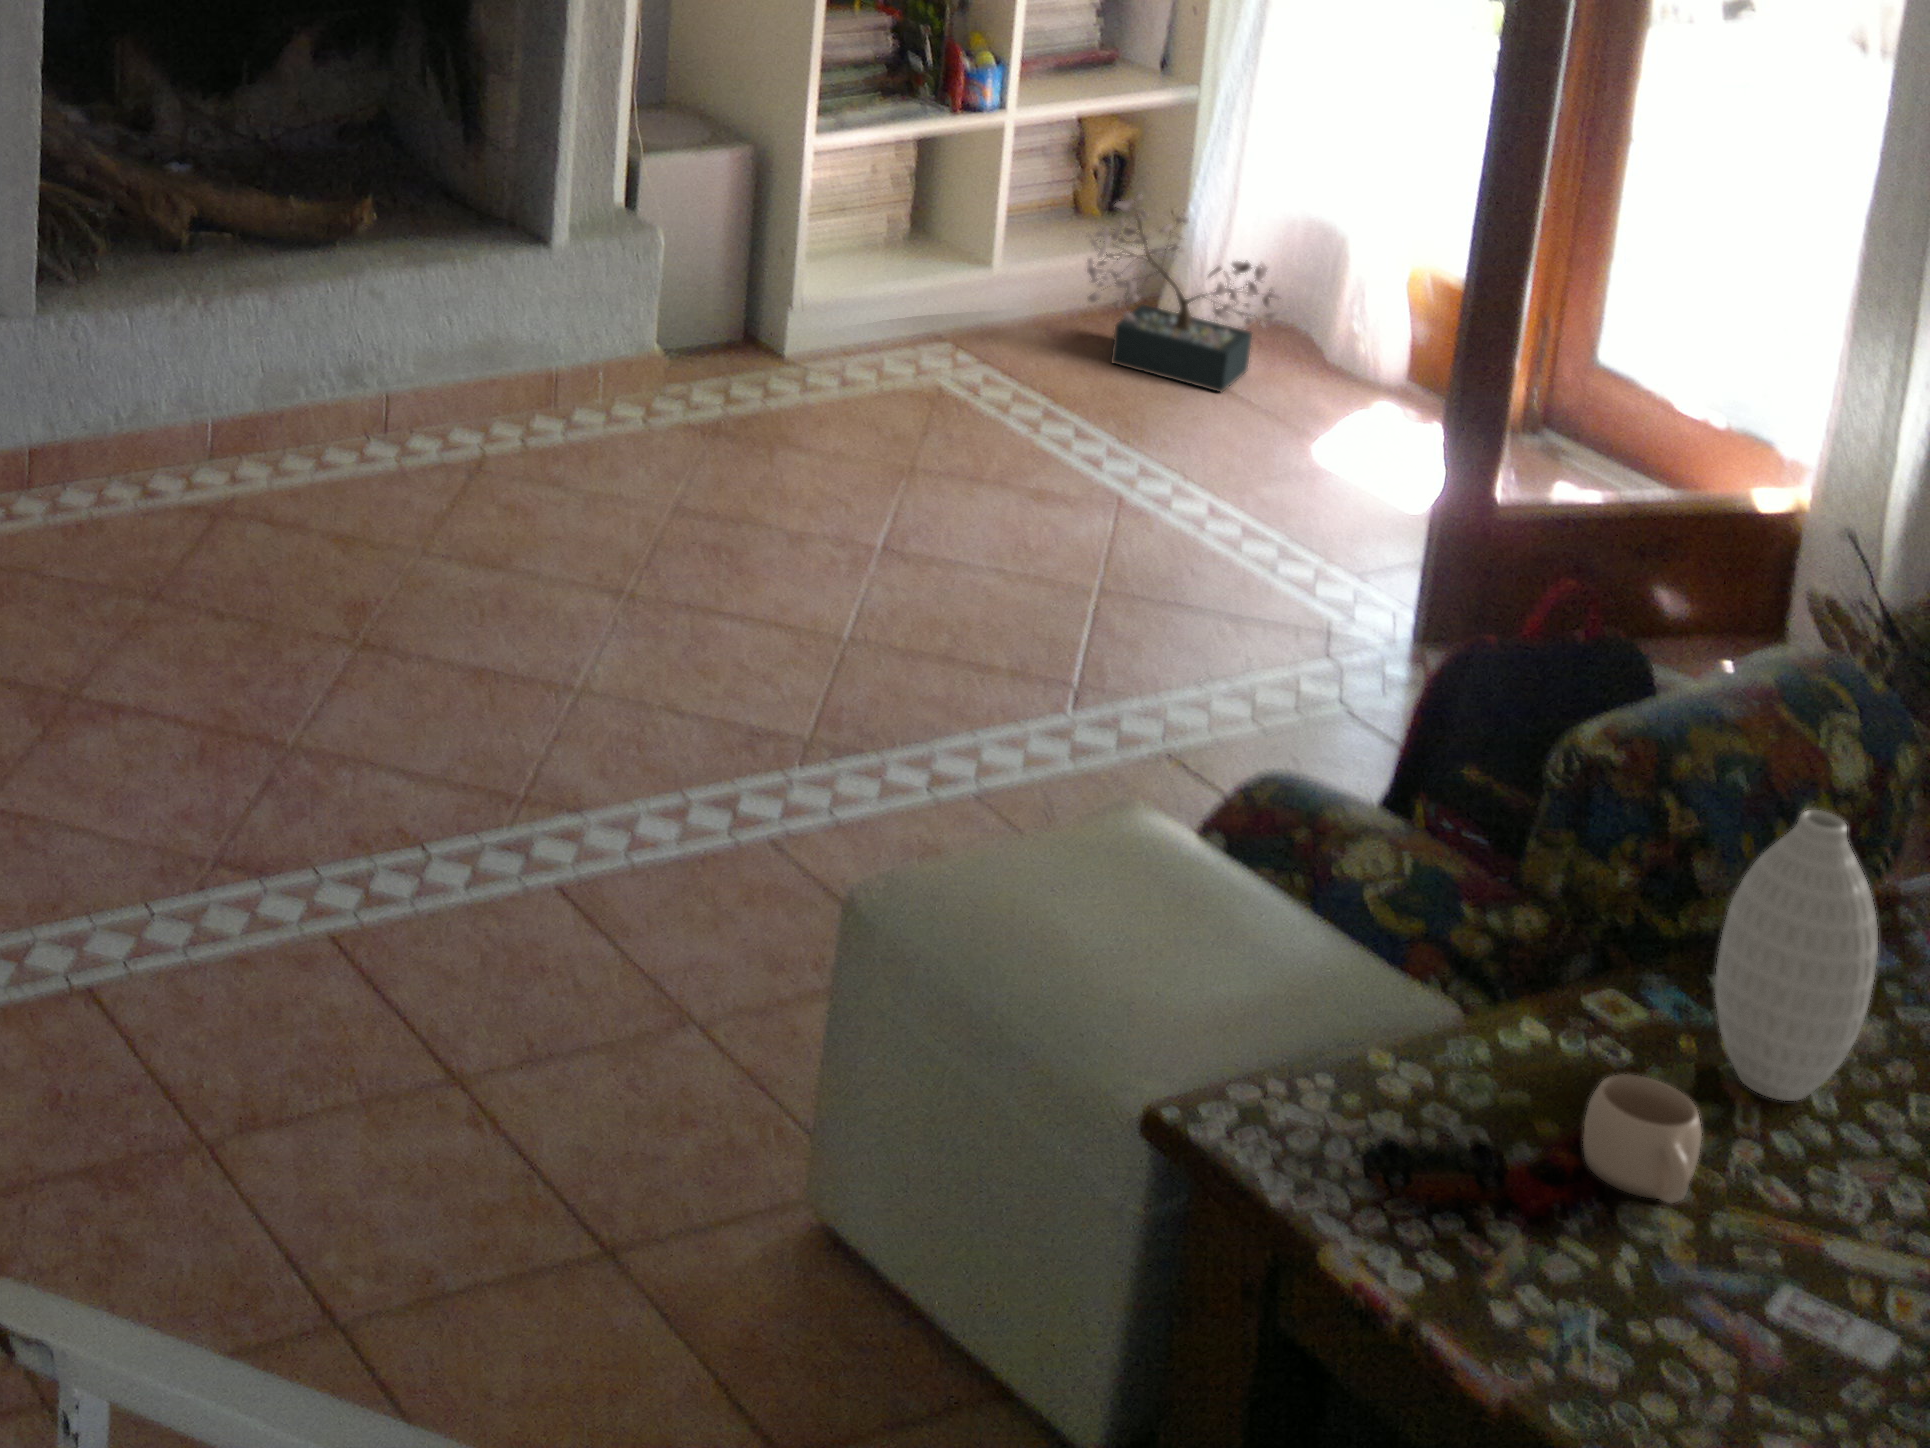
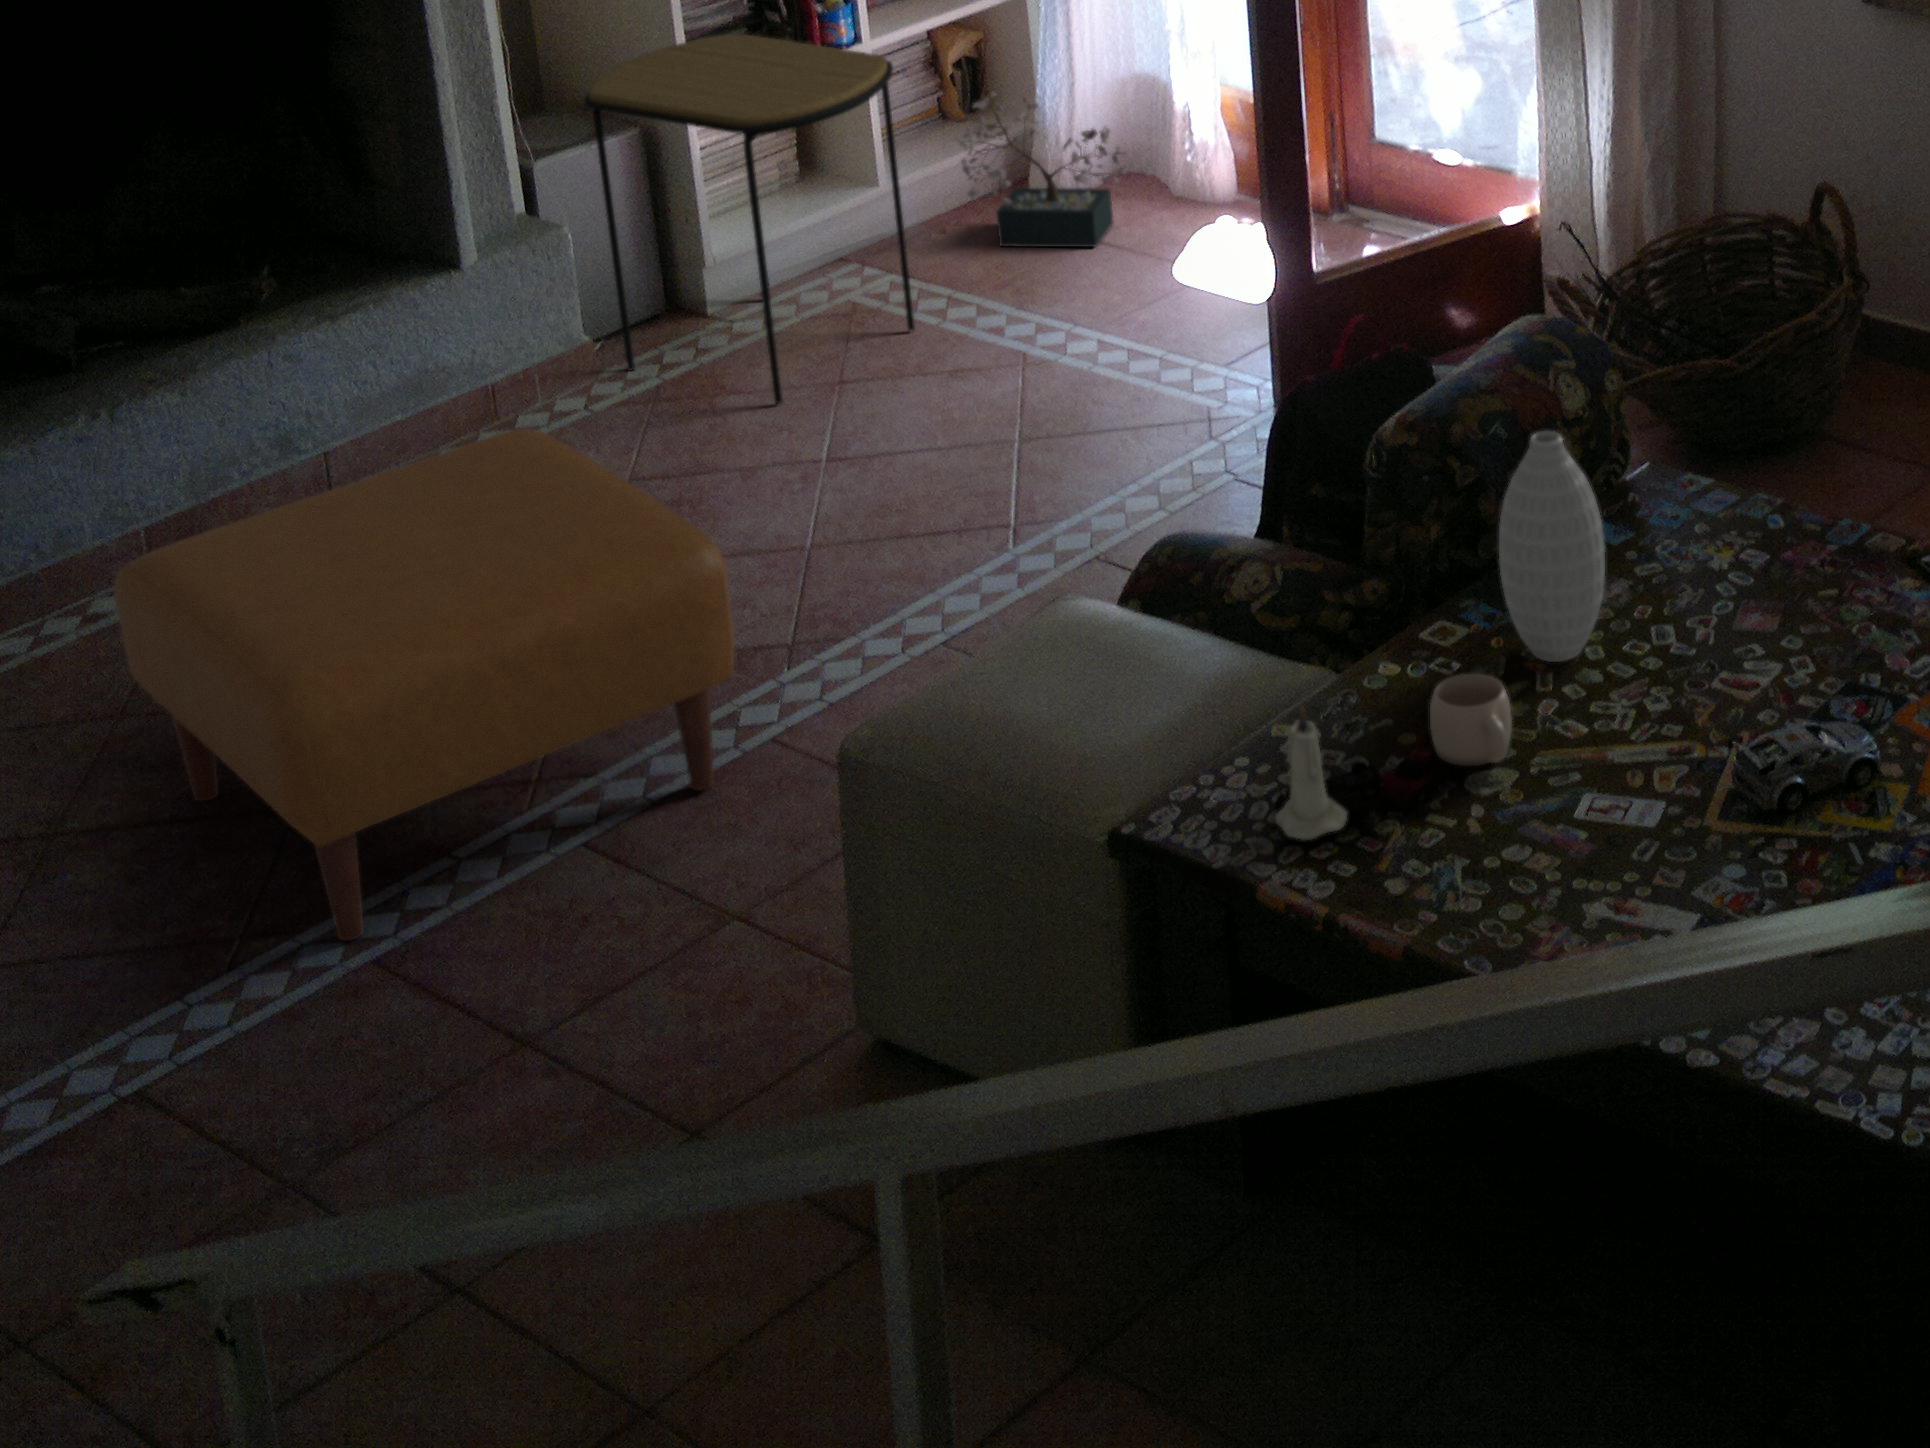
side table: none [687,68,1040,470] -> present [584,34,915,404]
ottoman: none [161,430,756,900] -> present [114,429,735,941]
candle: none [1357,1045,1454,1213] -> present [1275,705,1347,840]

